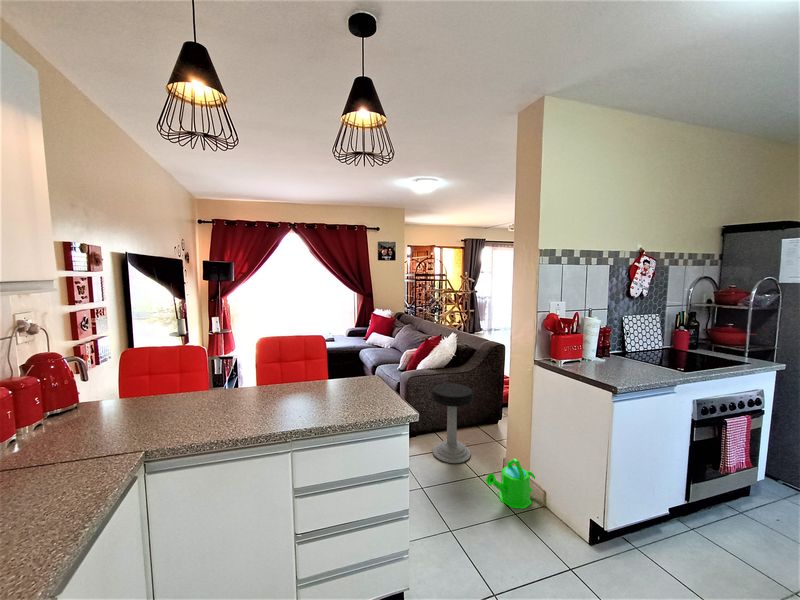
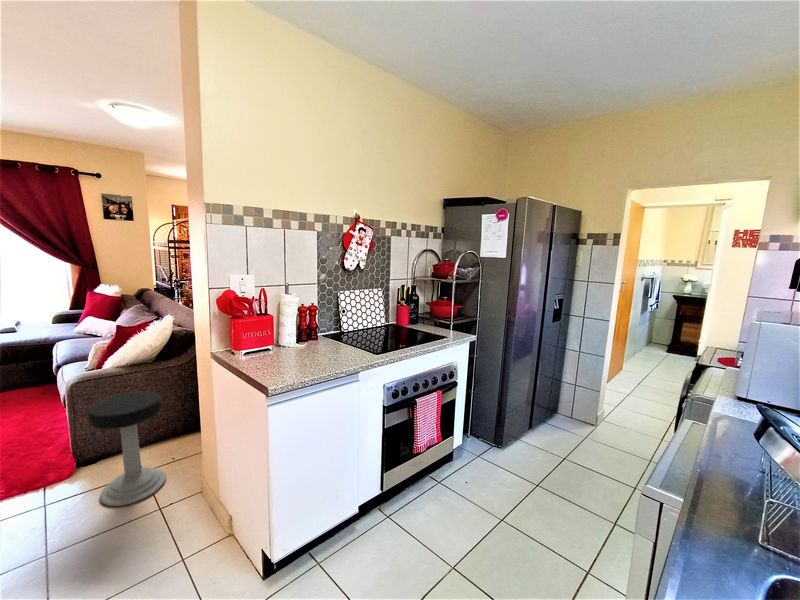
watering can: present [486,458,535,509] -> none [136,488,227,558]

